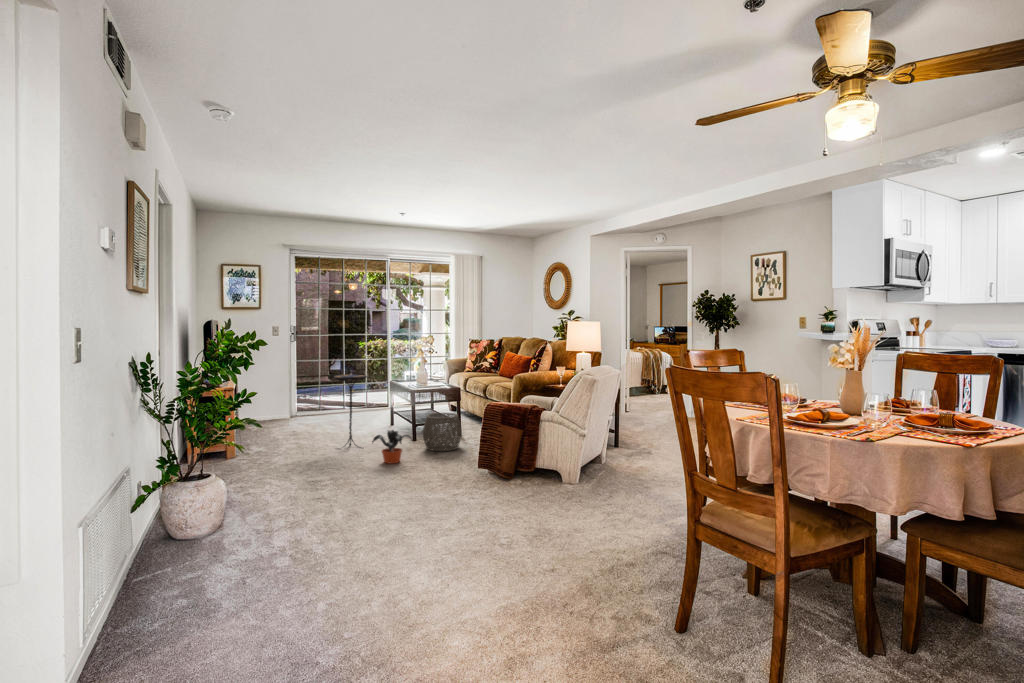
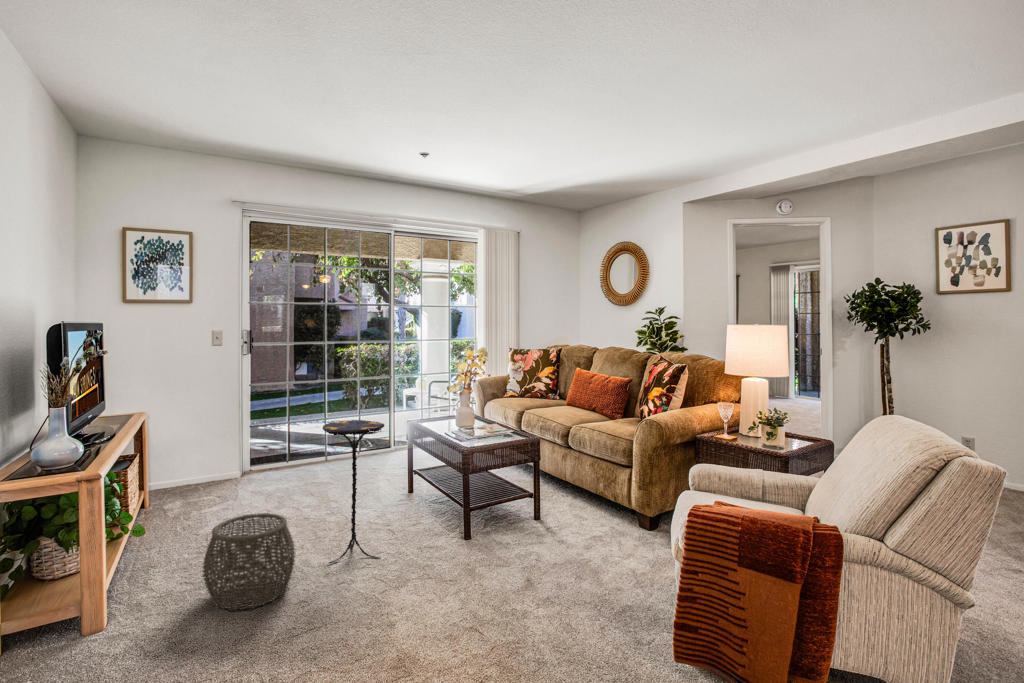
woven basket: present [423,413,462,451] -> present [203,513,295,610]
potted plant: present [372,430,412,463] -> none [408,537,489,614]

